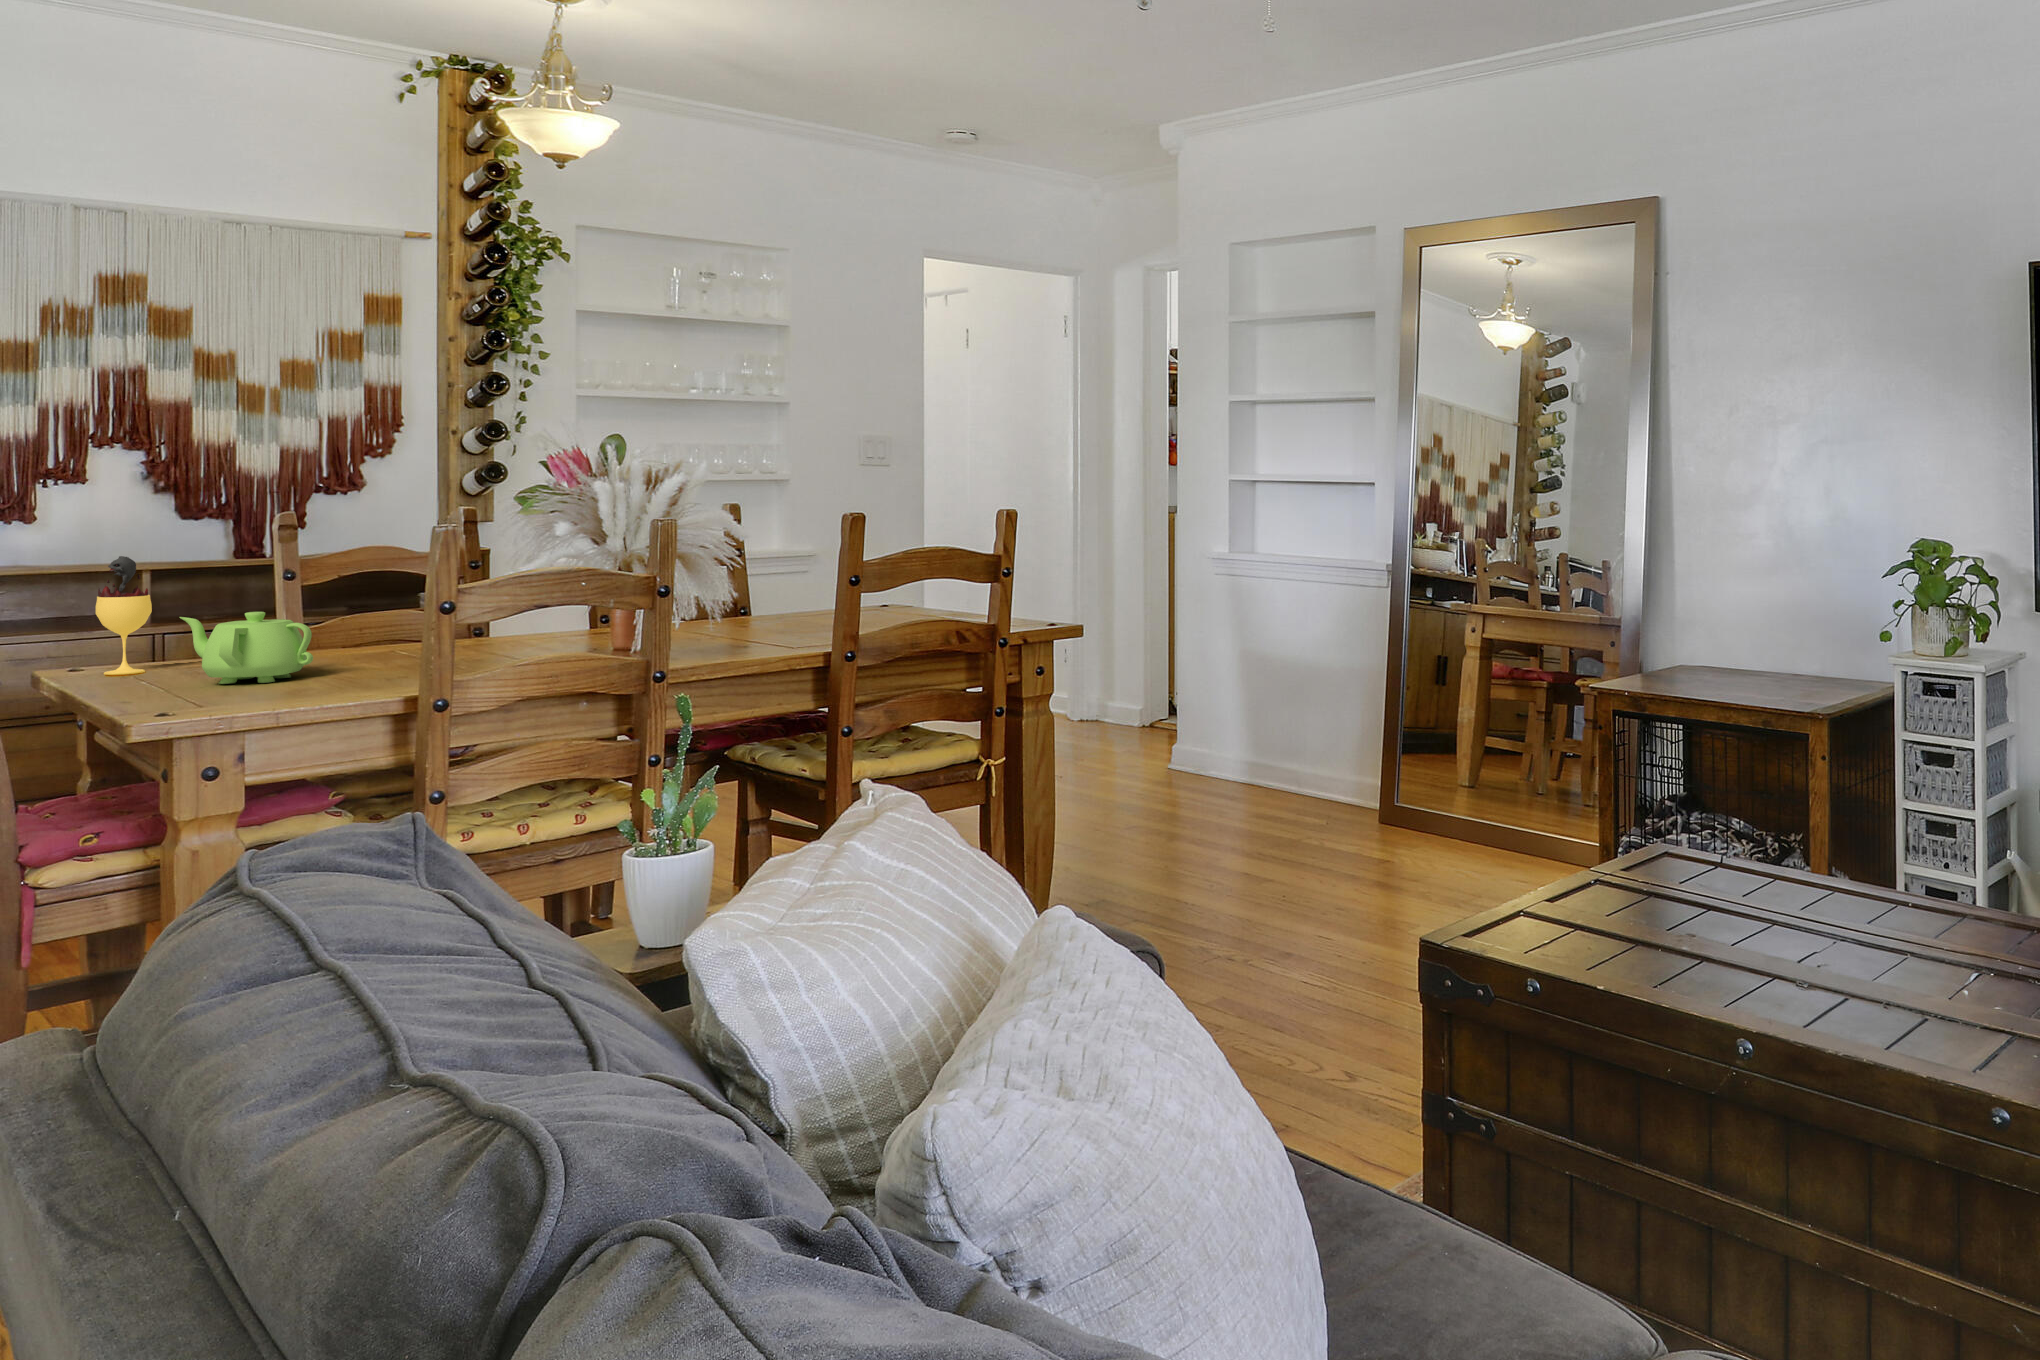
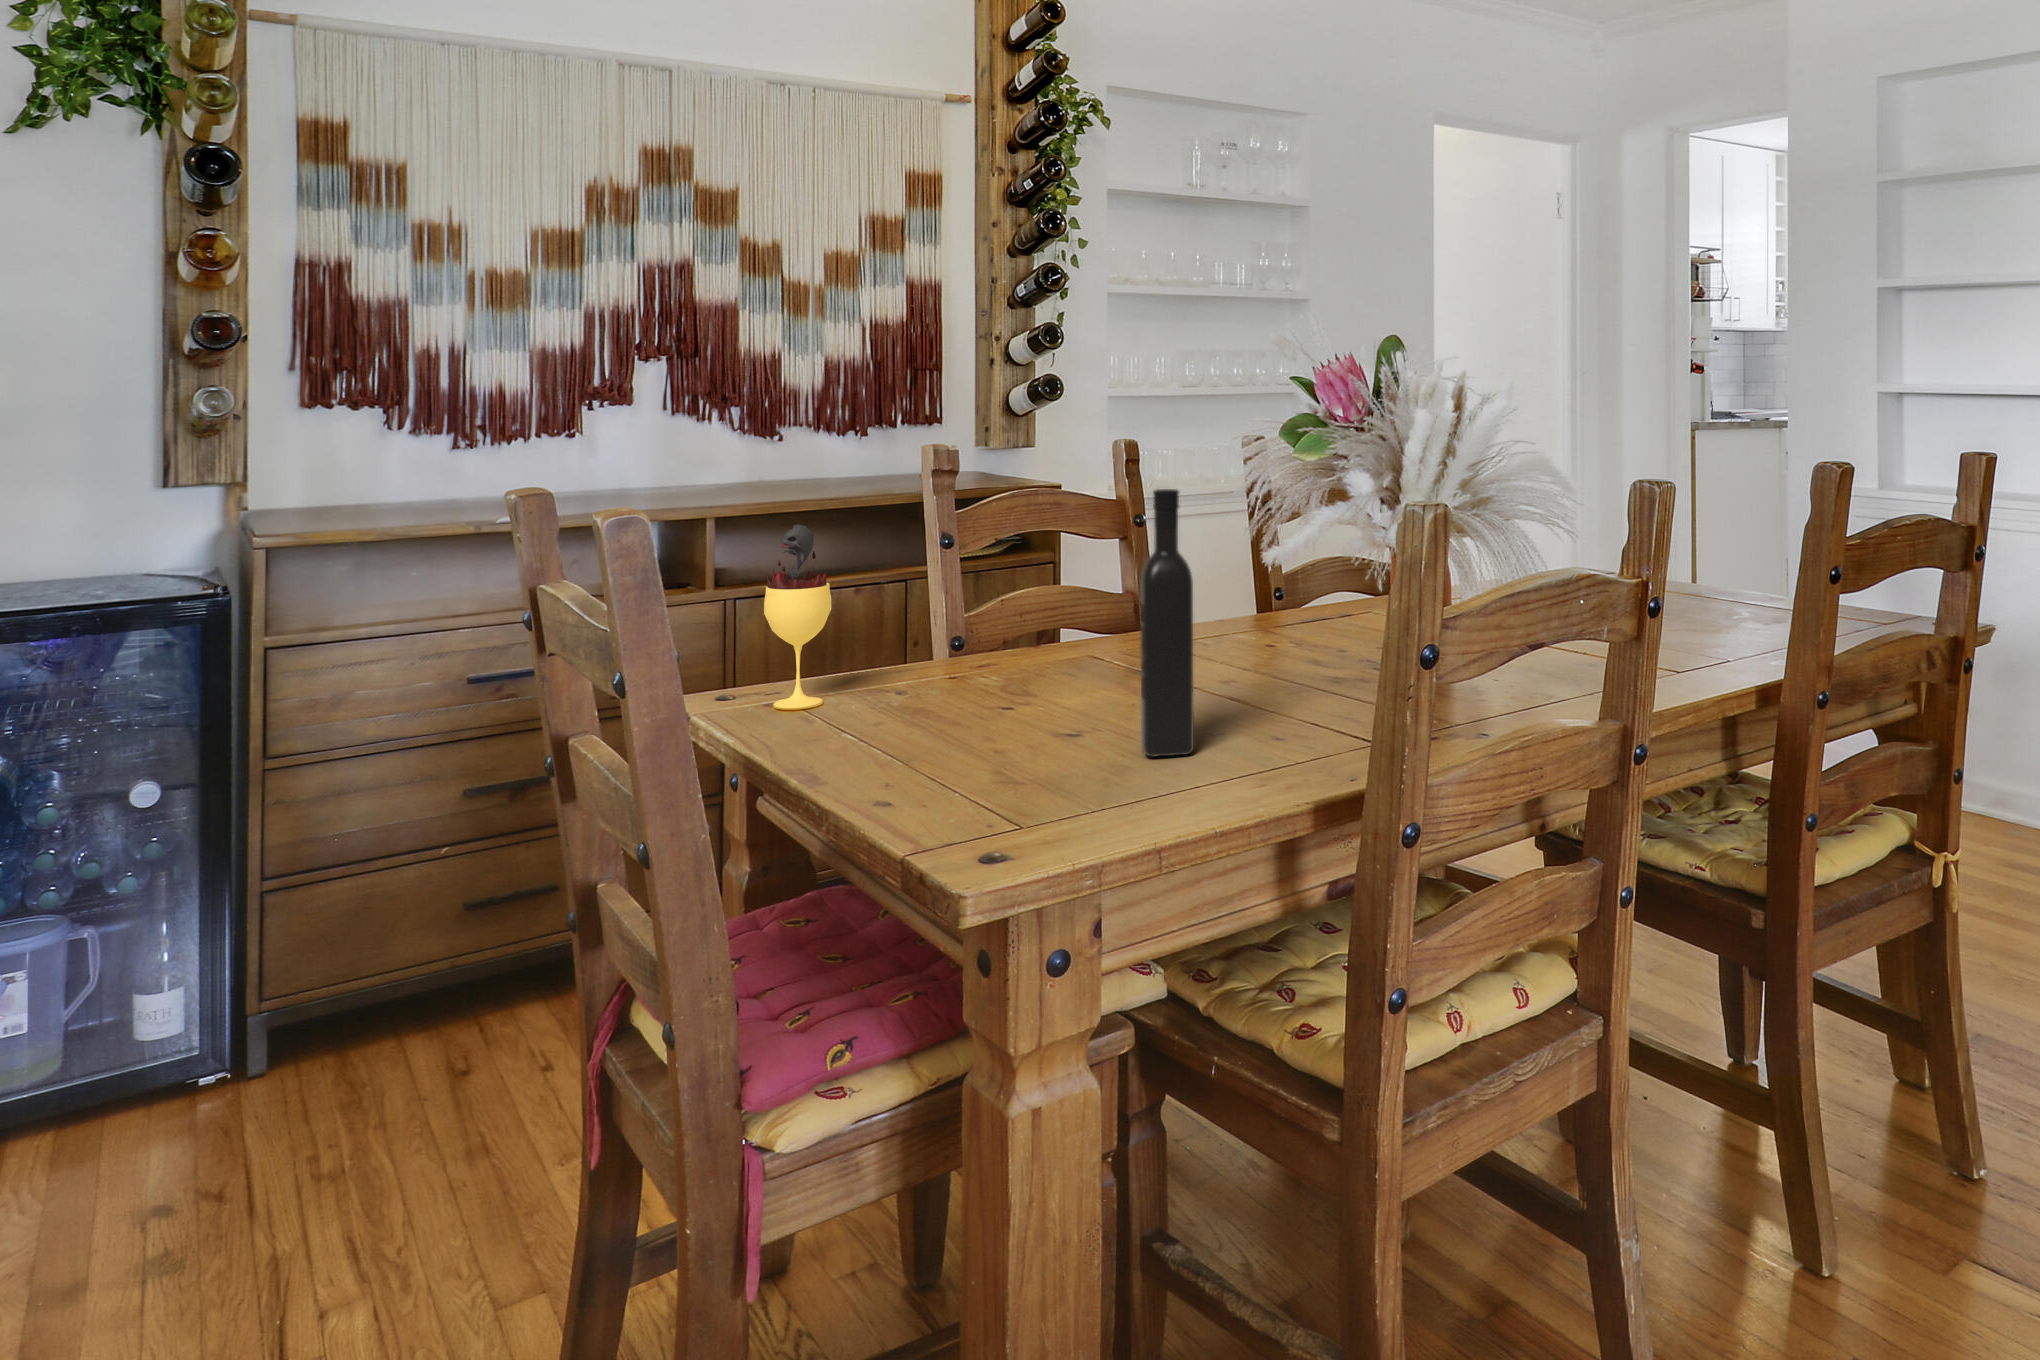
wine bottle: none [329,529,370,684] -> present [1140,489,1194,756]
teapot: present [179,612,313,684] -> none [904,622,1088,744]

